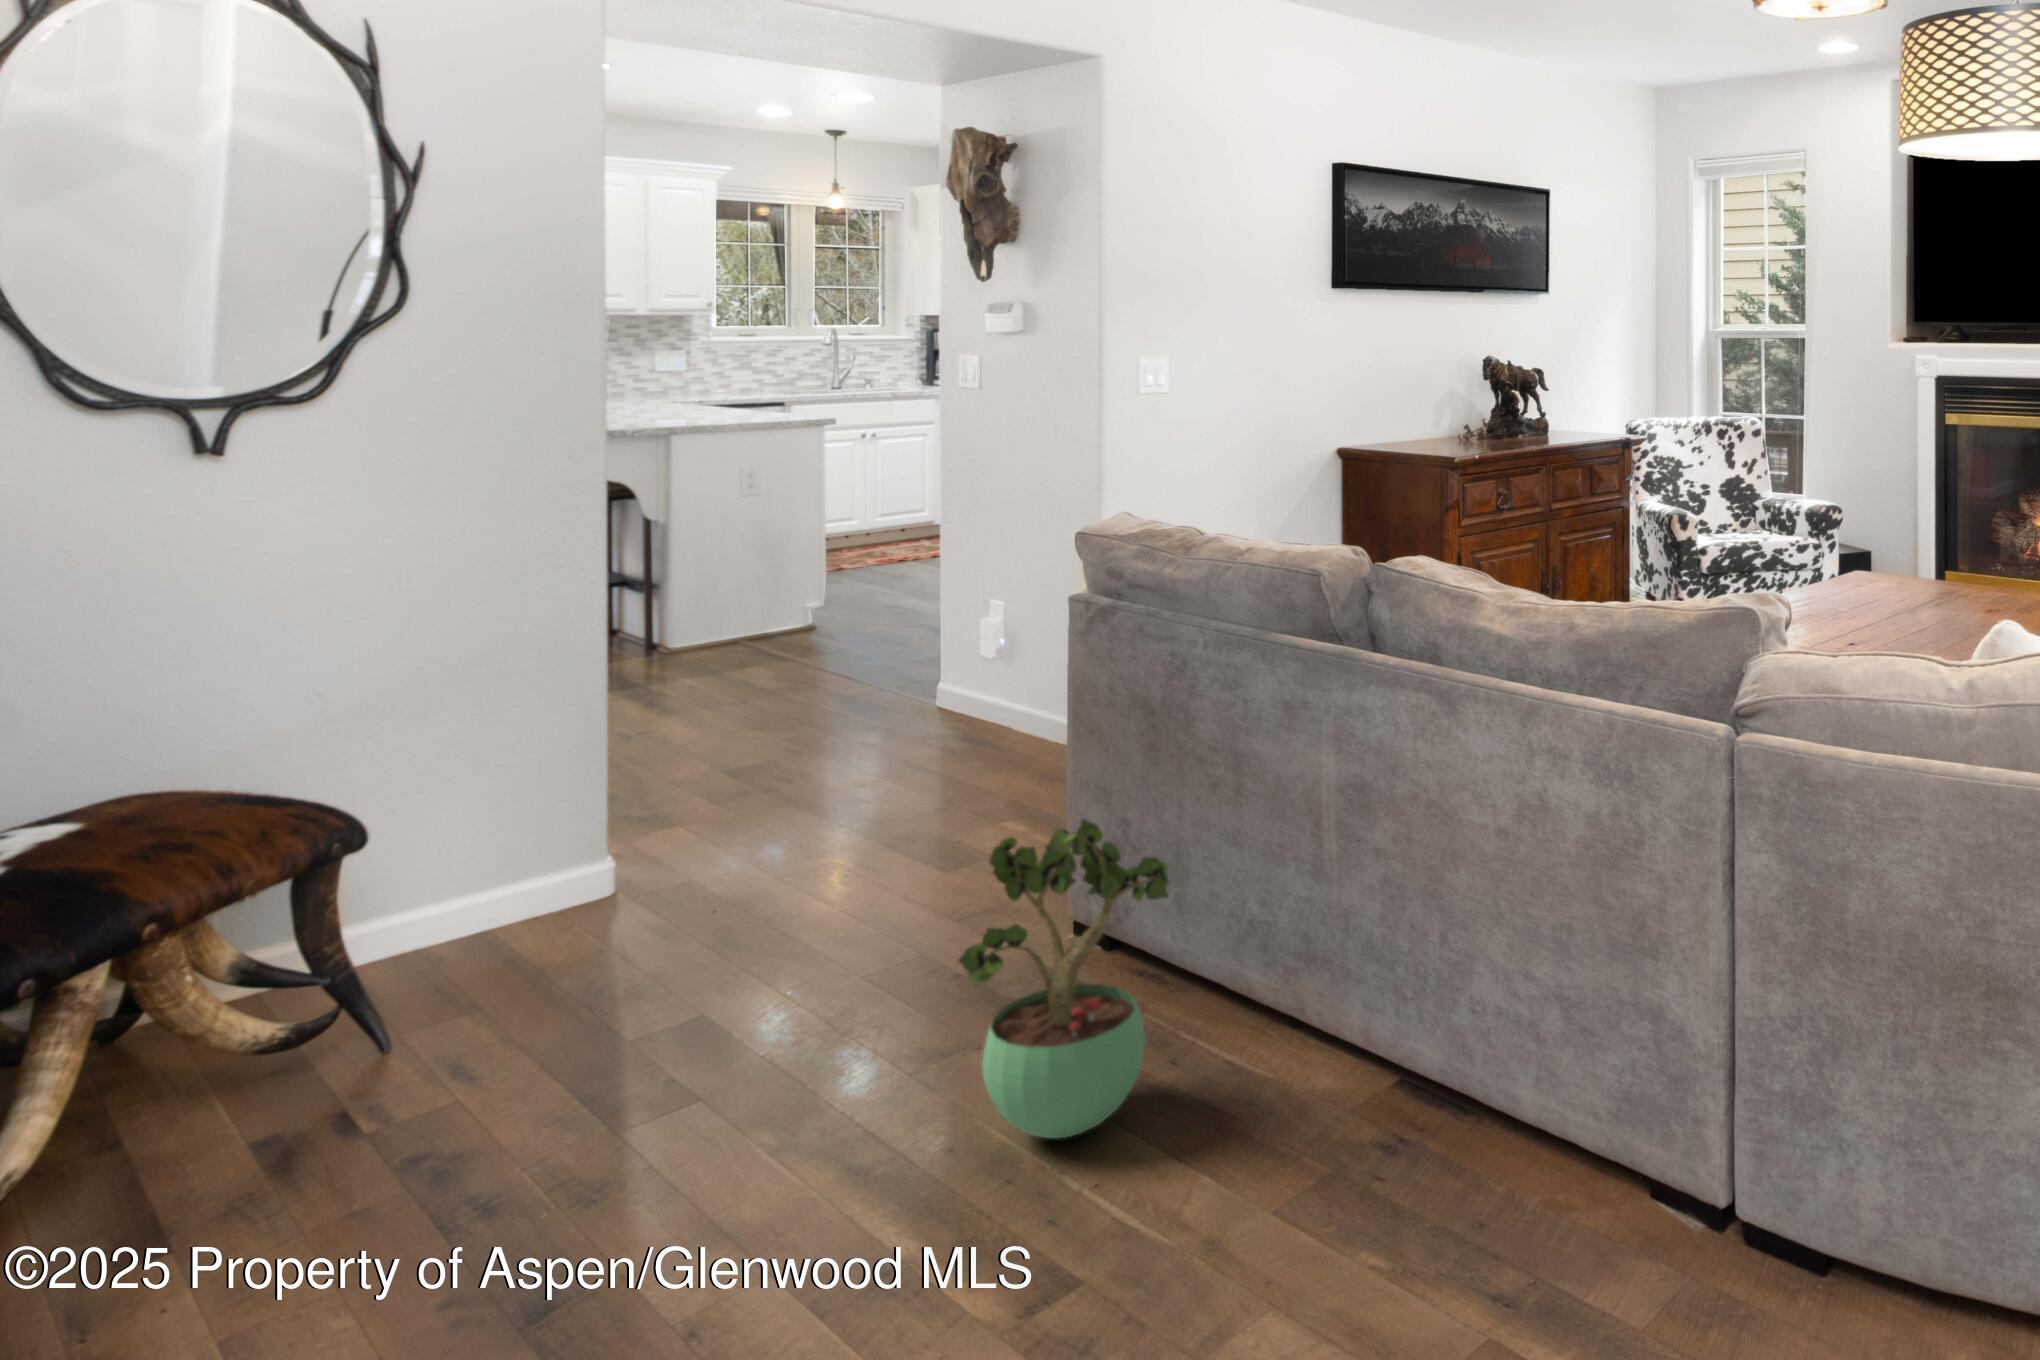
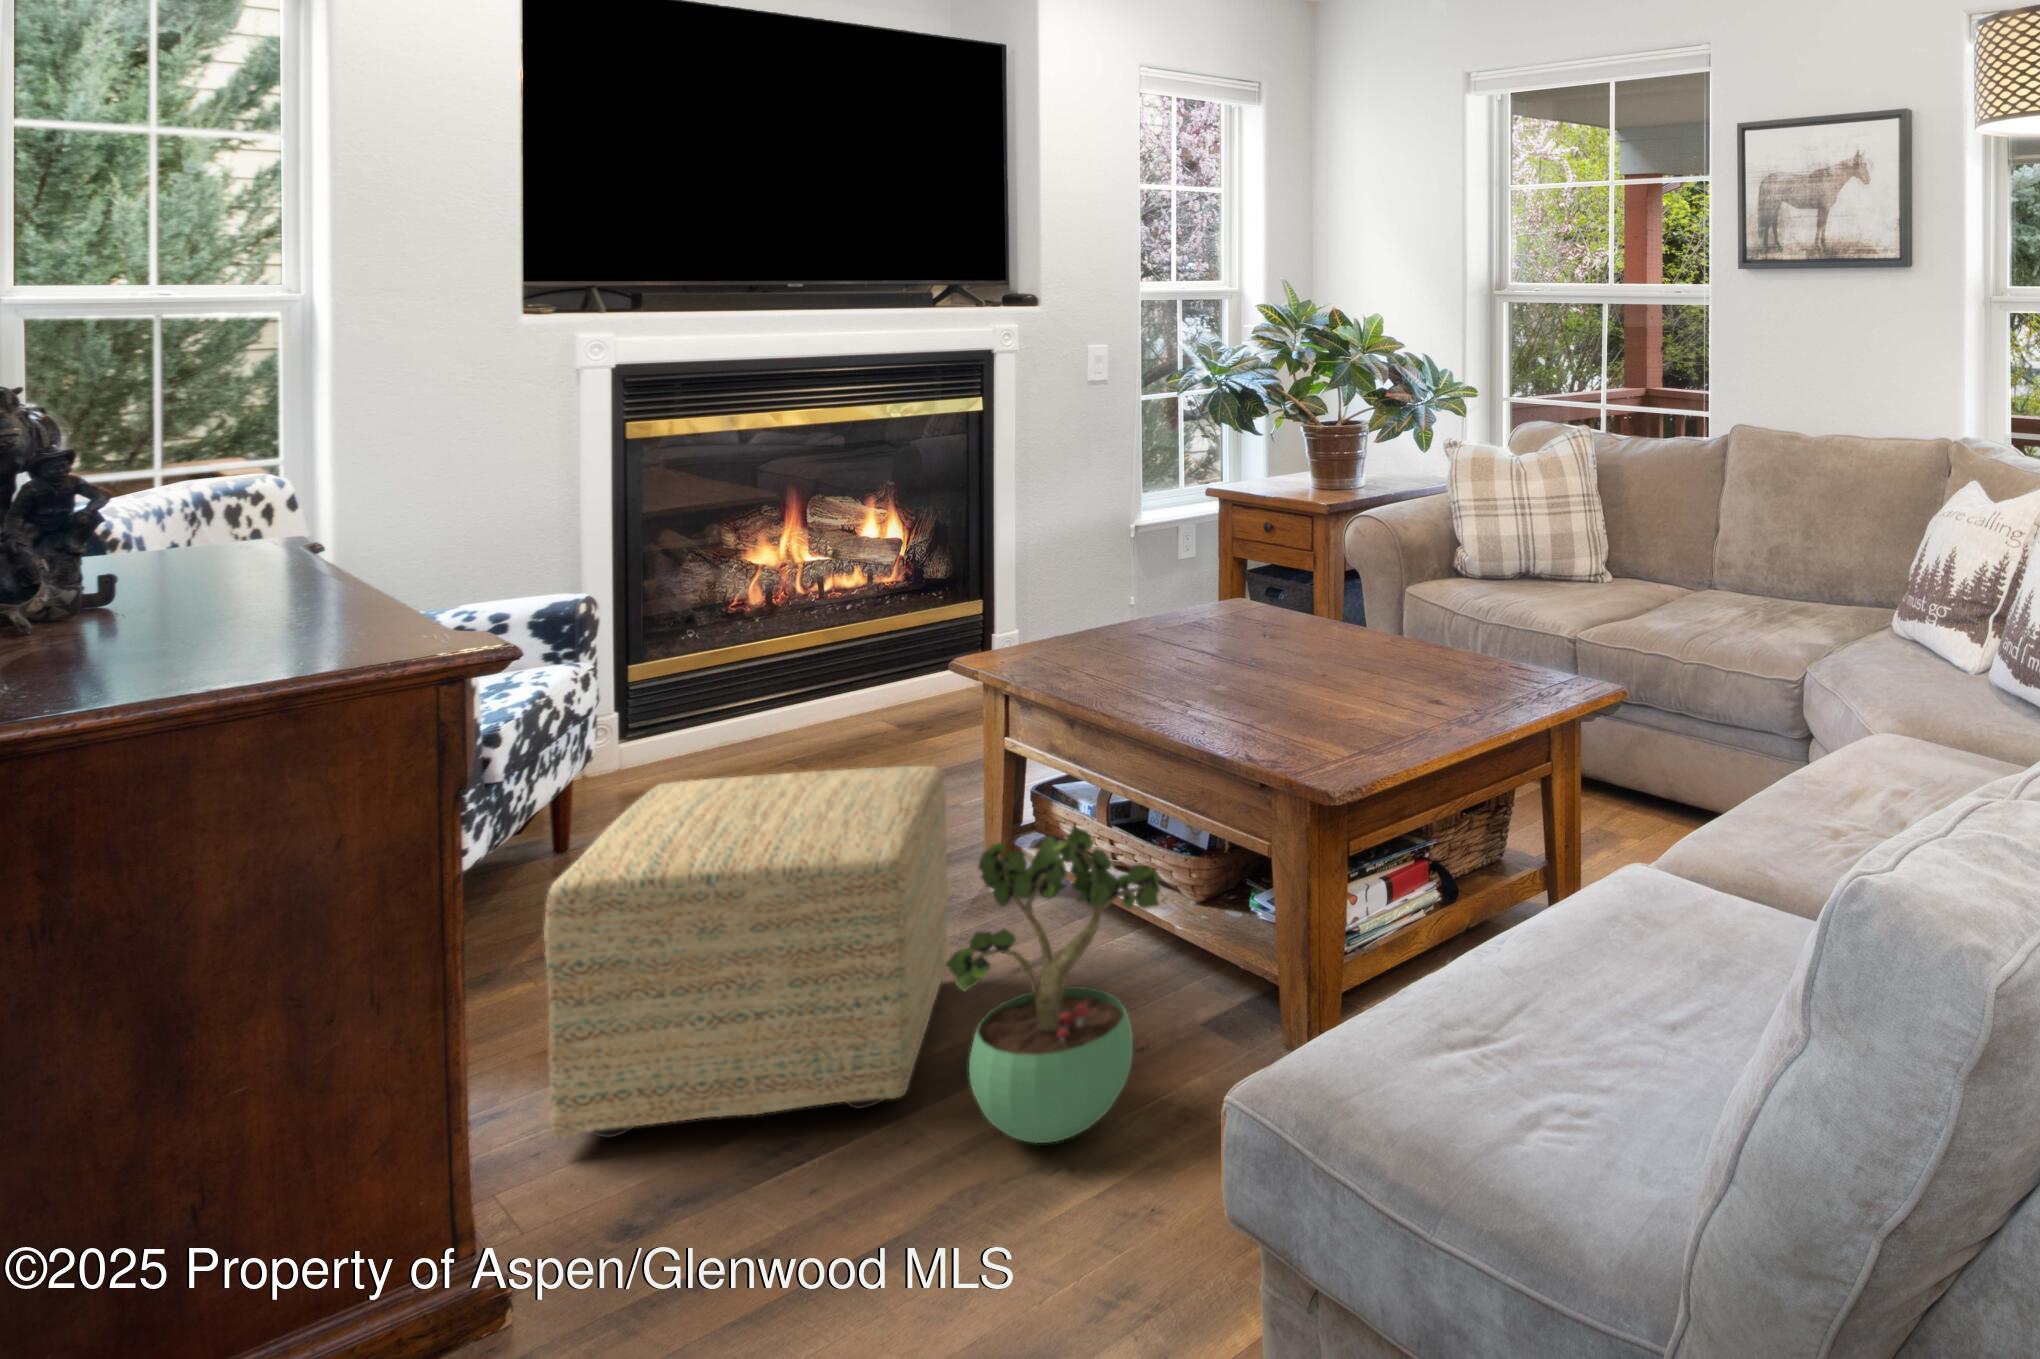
ottoman: none [561,778,963,1149] -> present [544,766,948,1140]

